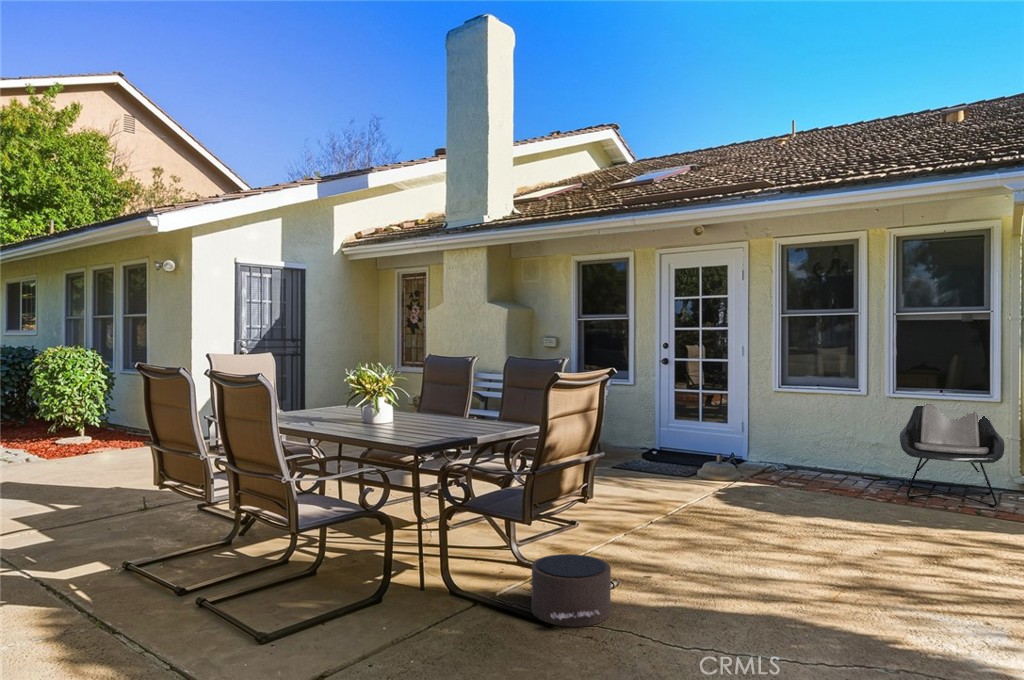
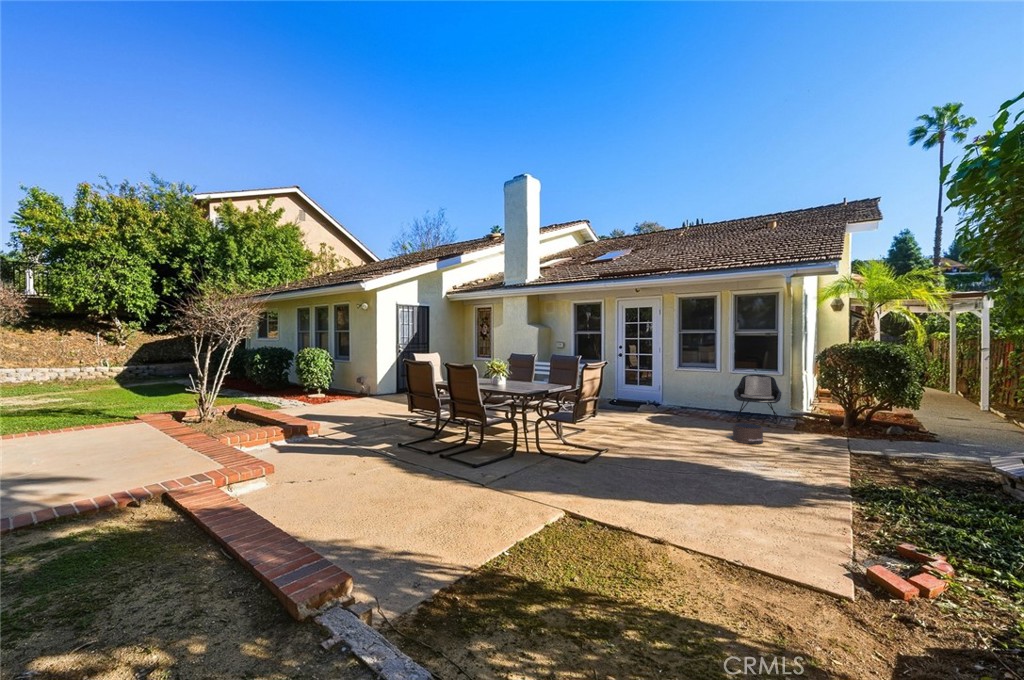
pouf: present [529,554,611,627] -> present [728,423,763,444]

